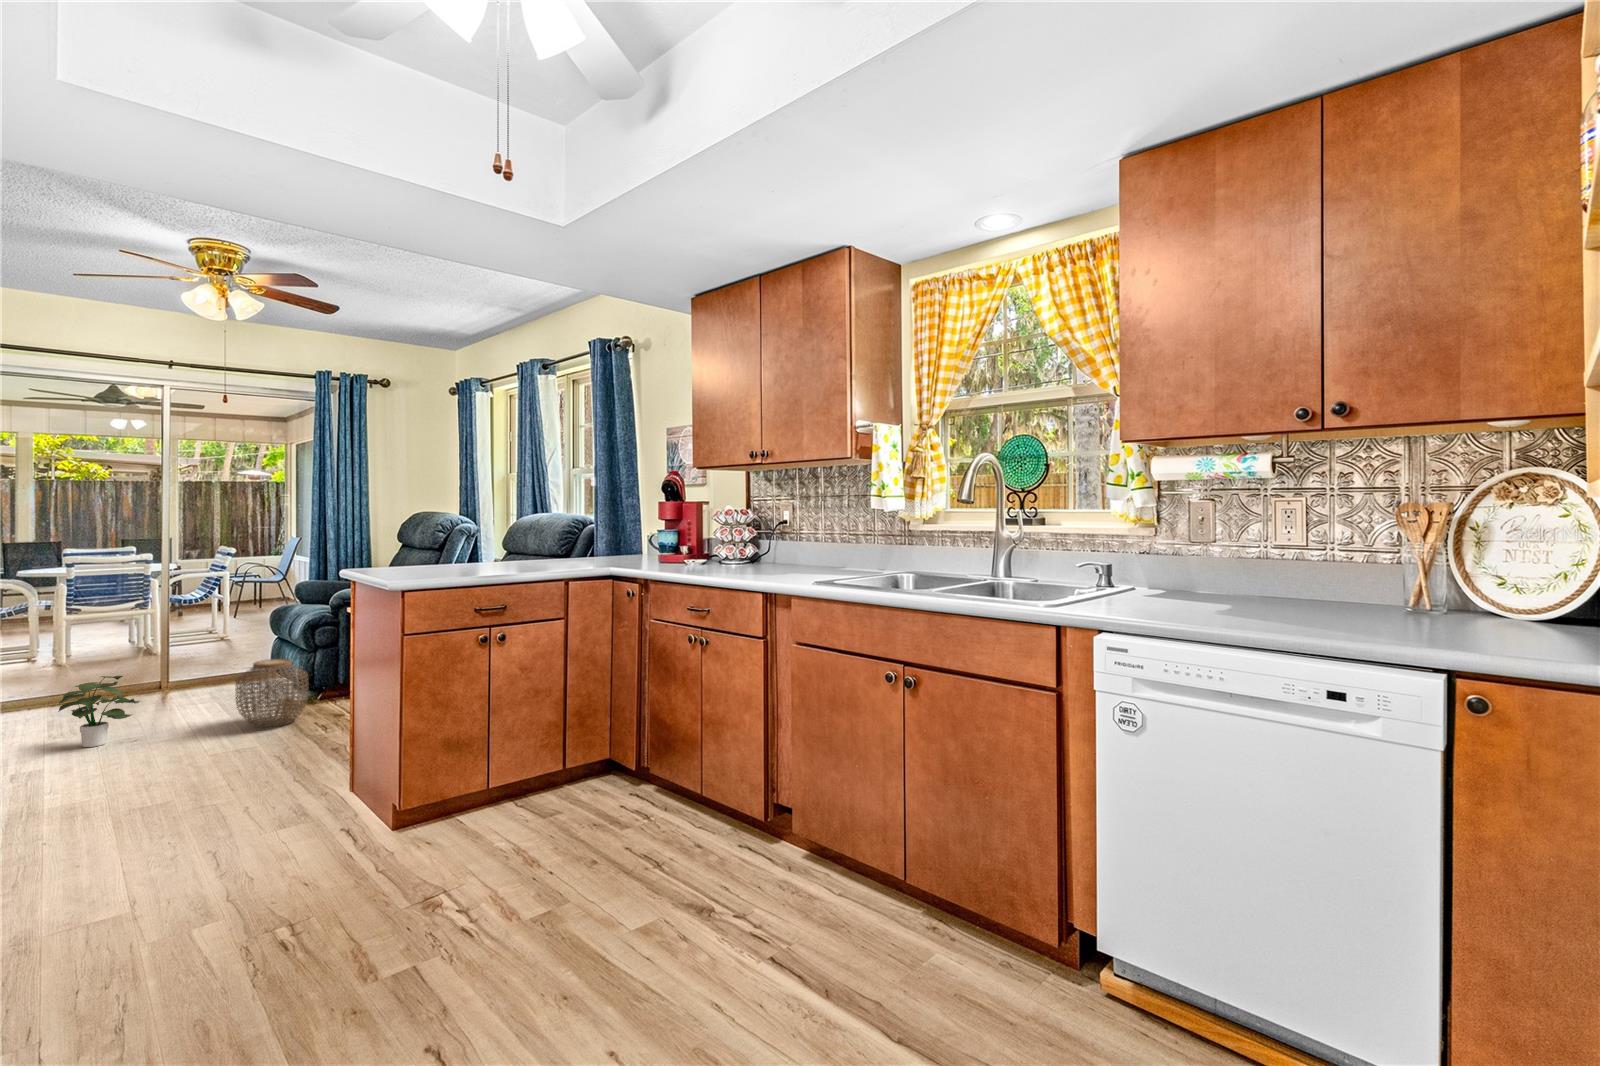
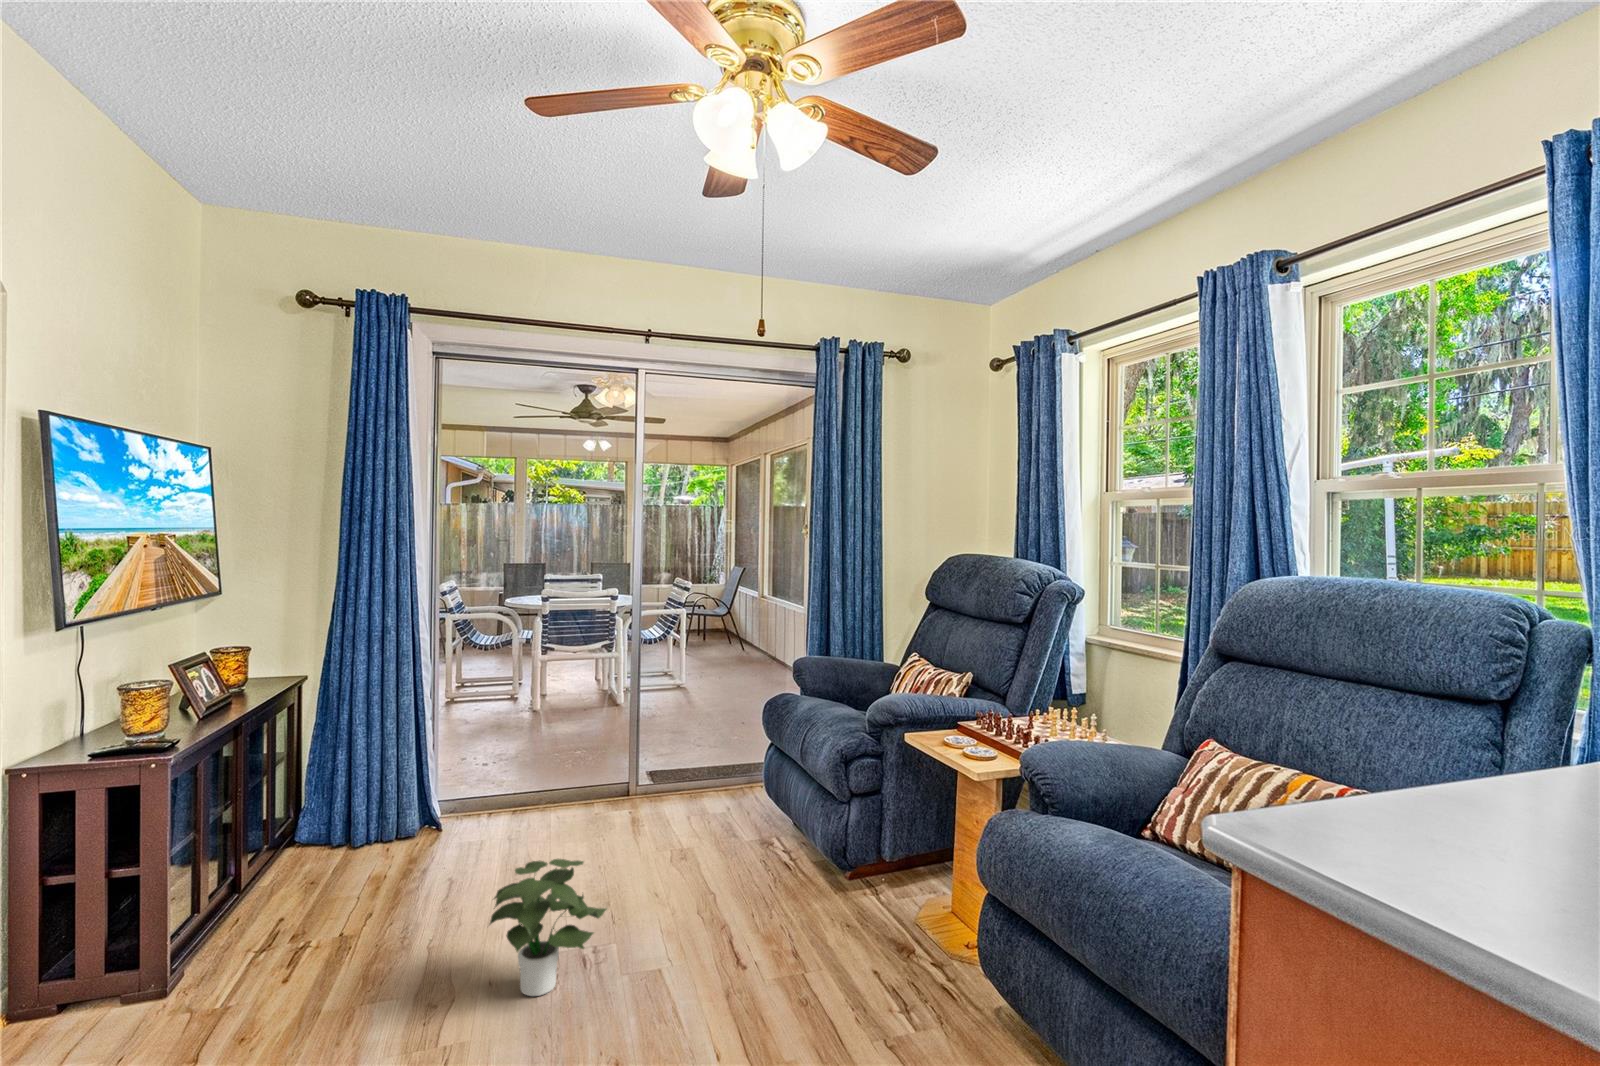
woven basket: present [236,659,308,727] -> none [750,845,866,994]

